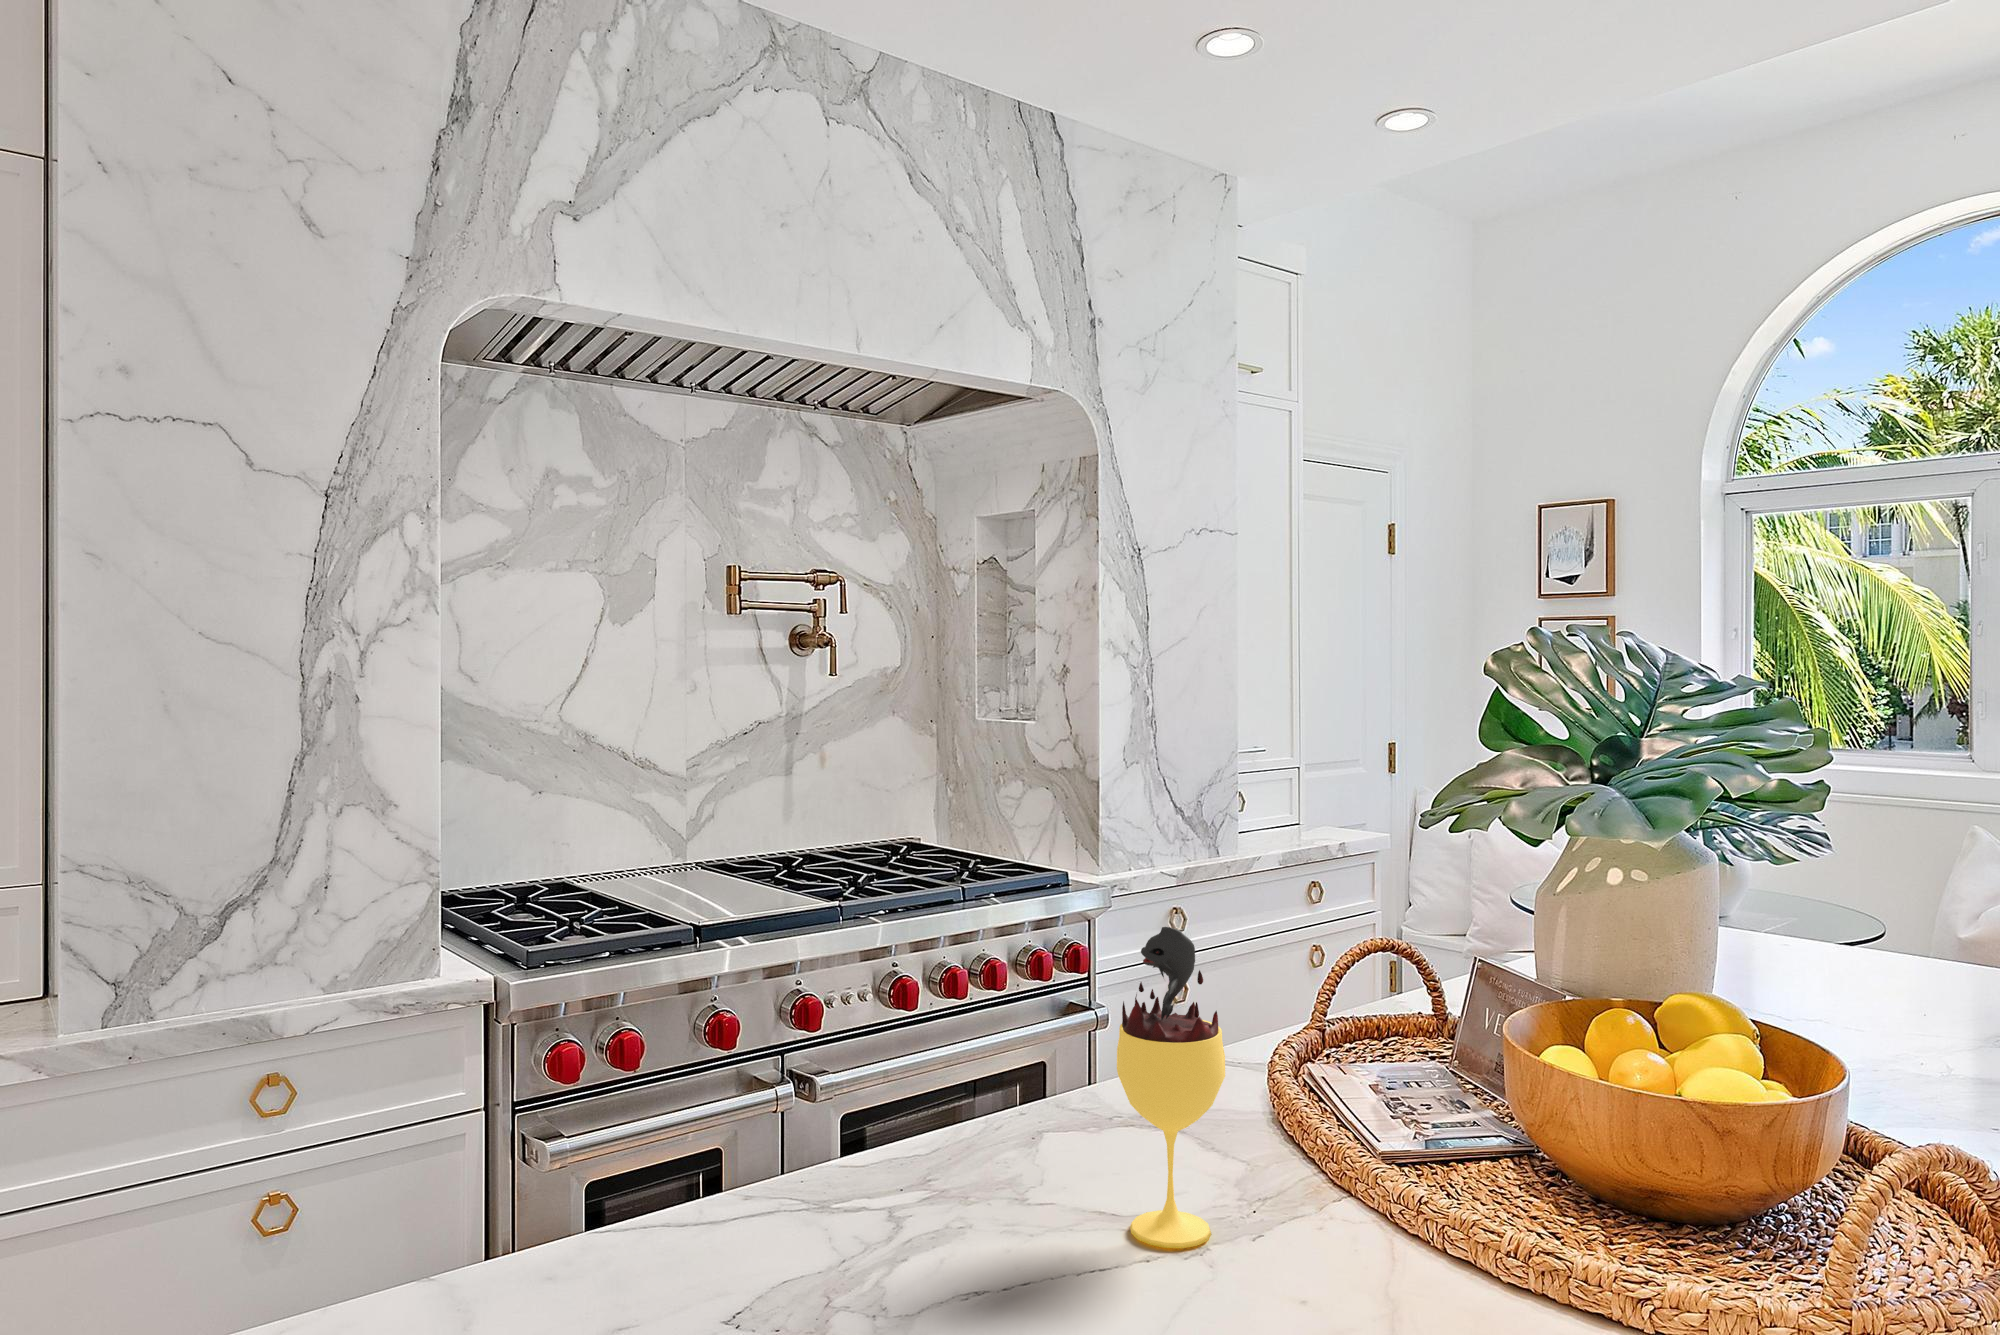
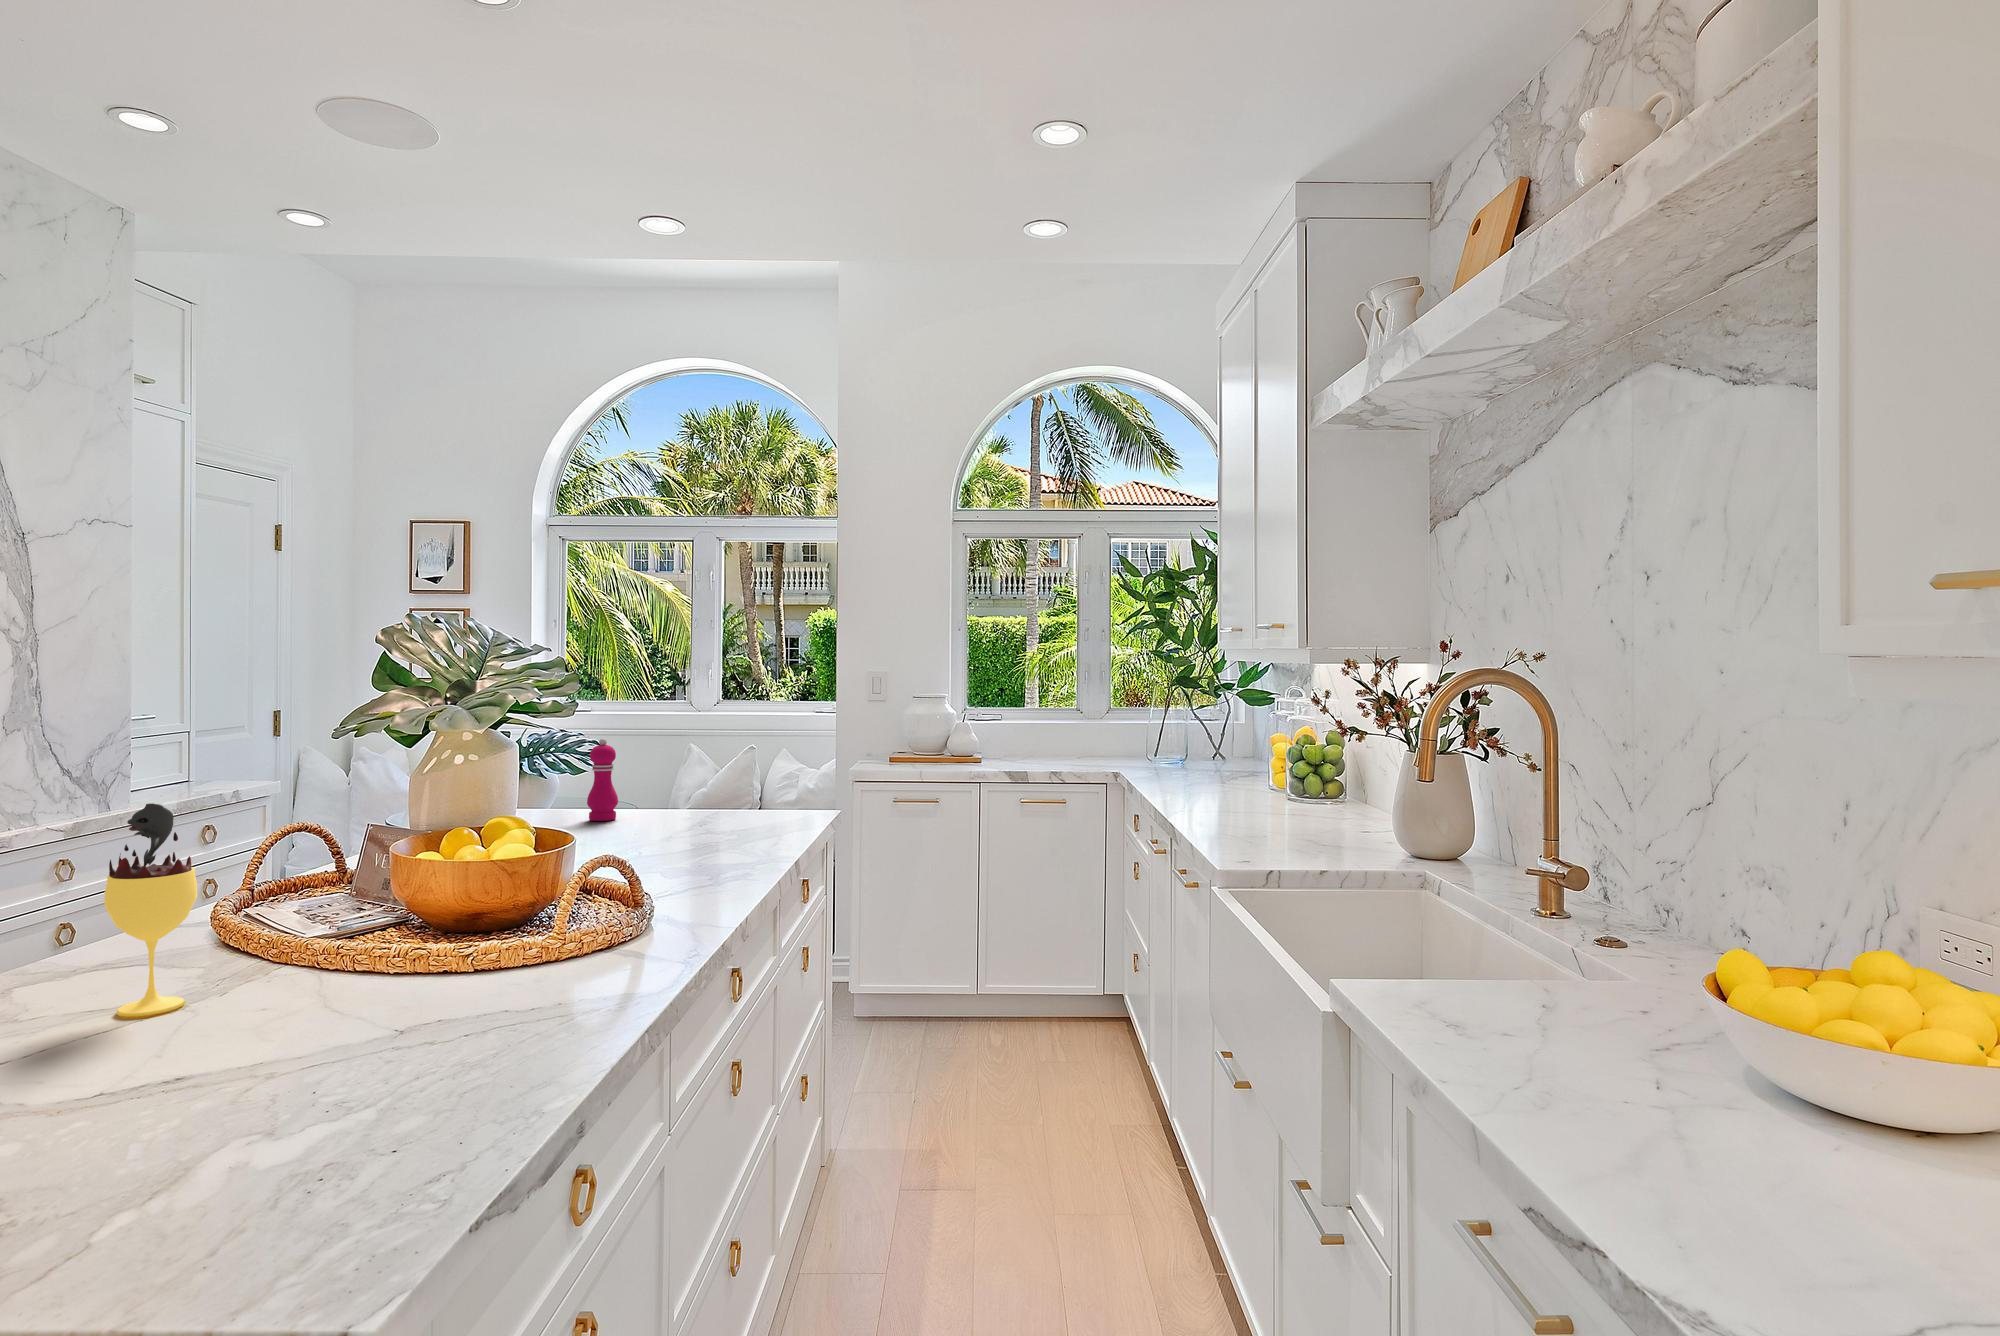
pepper mill: none [1820,824,1879,968] -> present [587,738,618,821]

